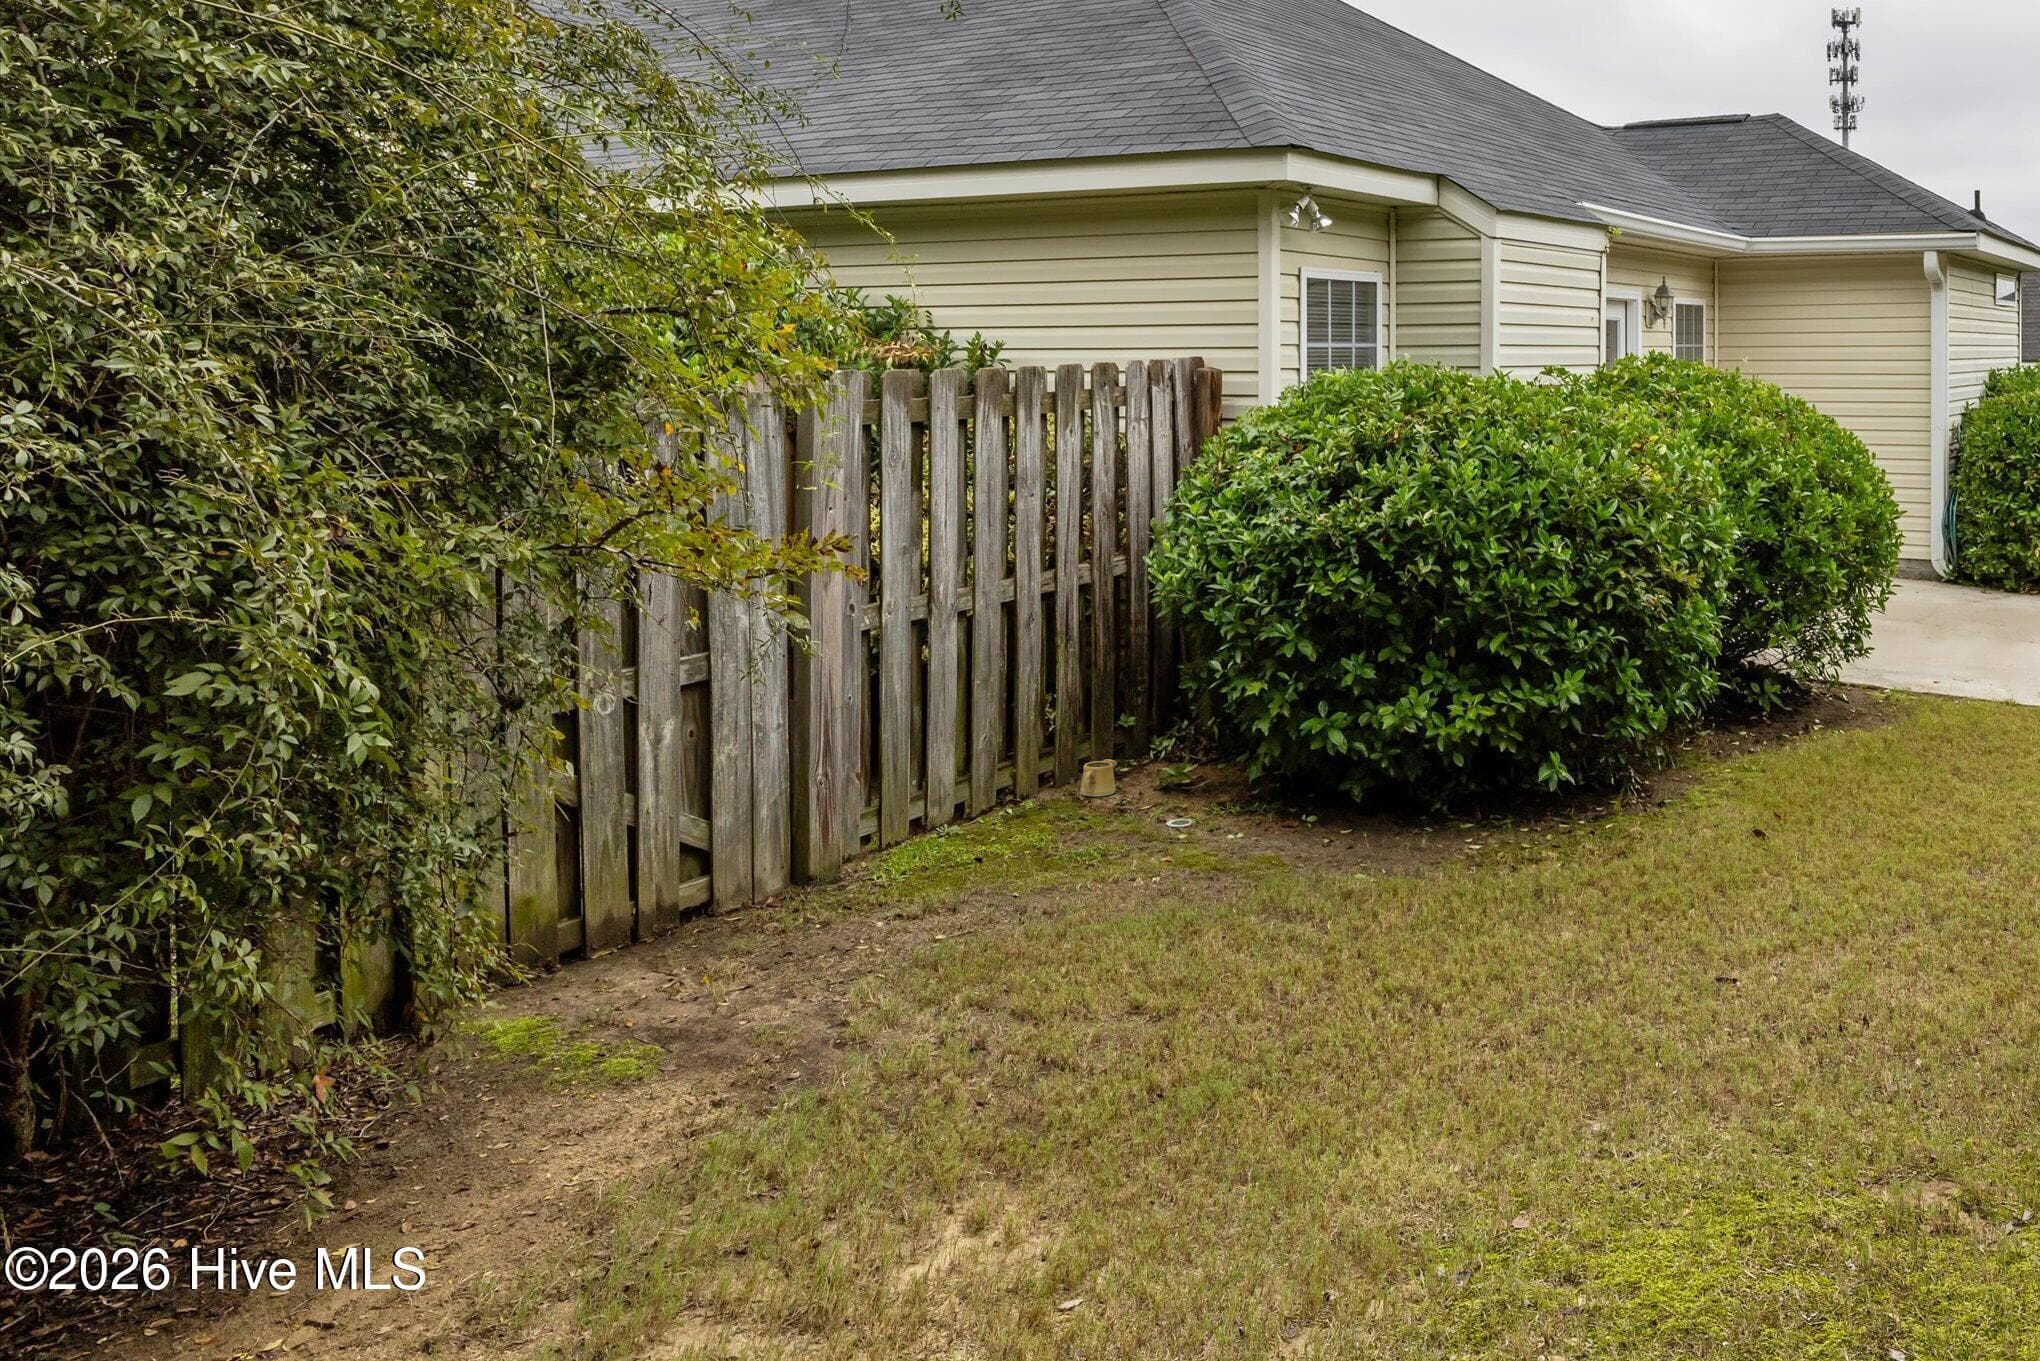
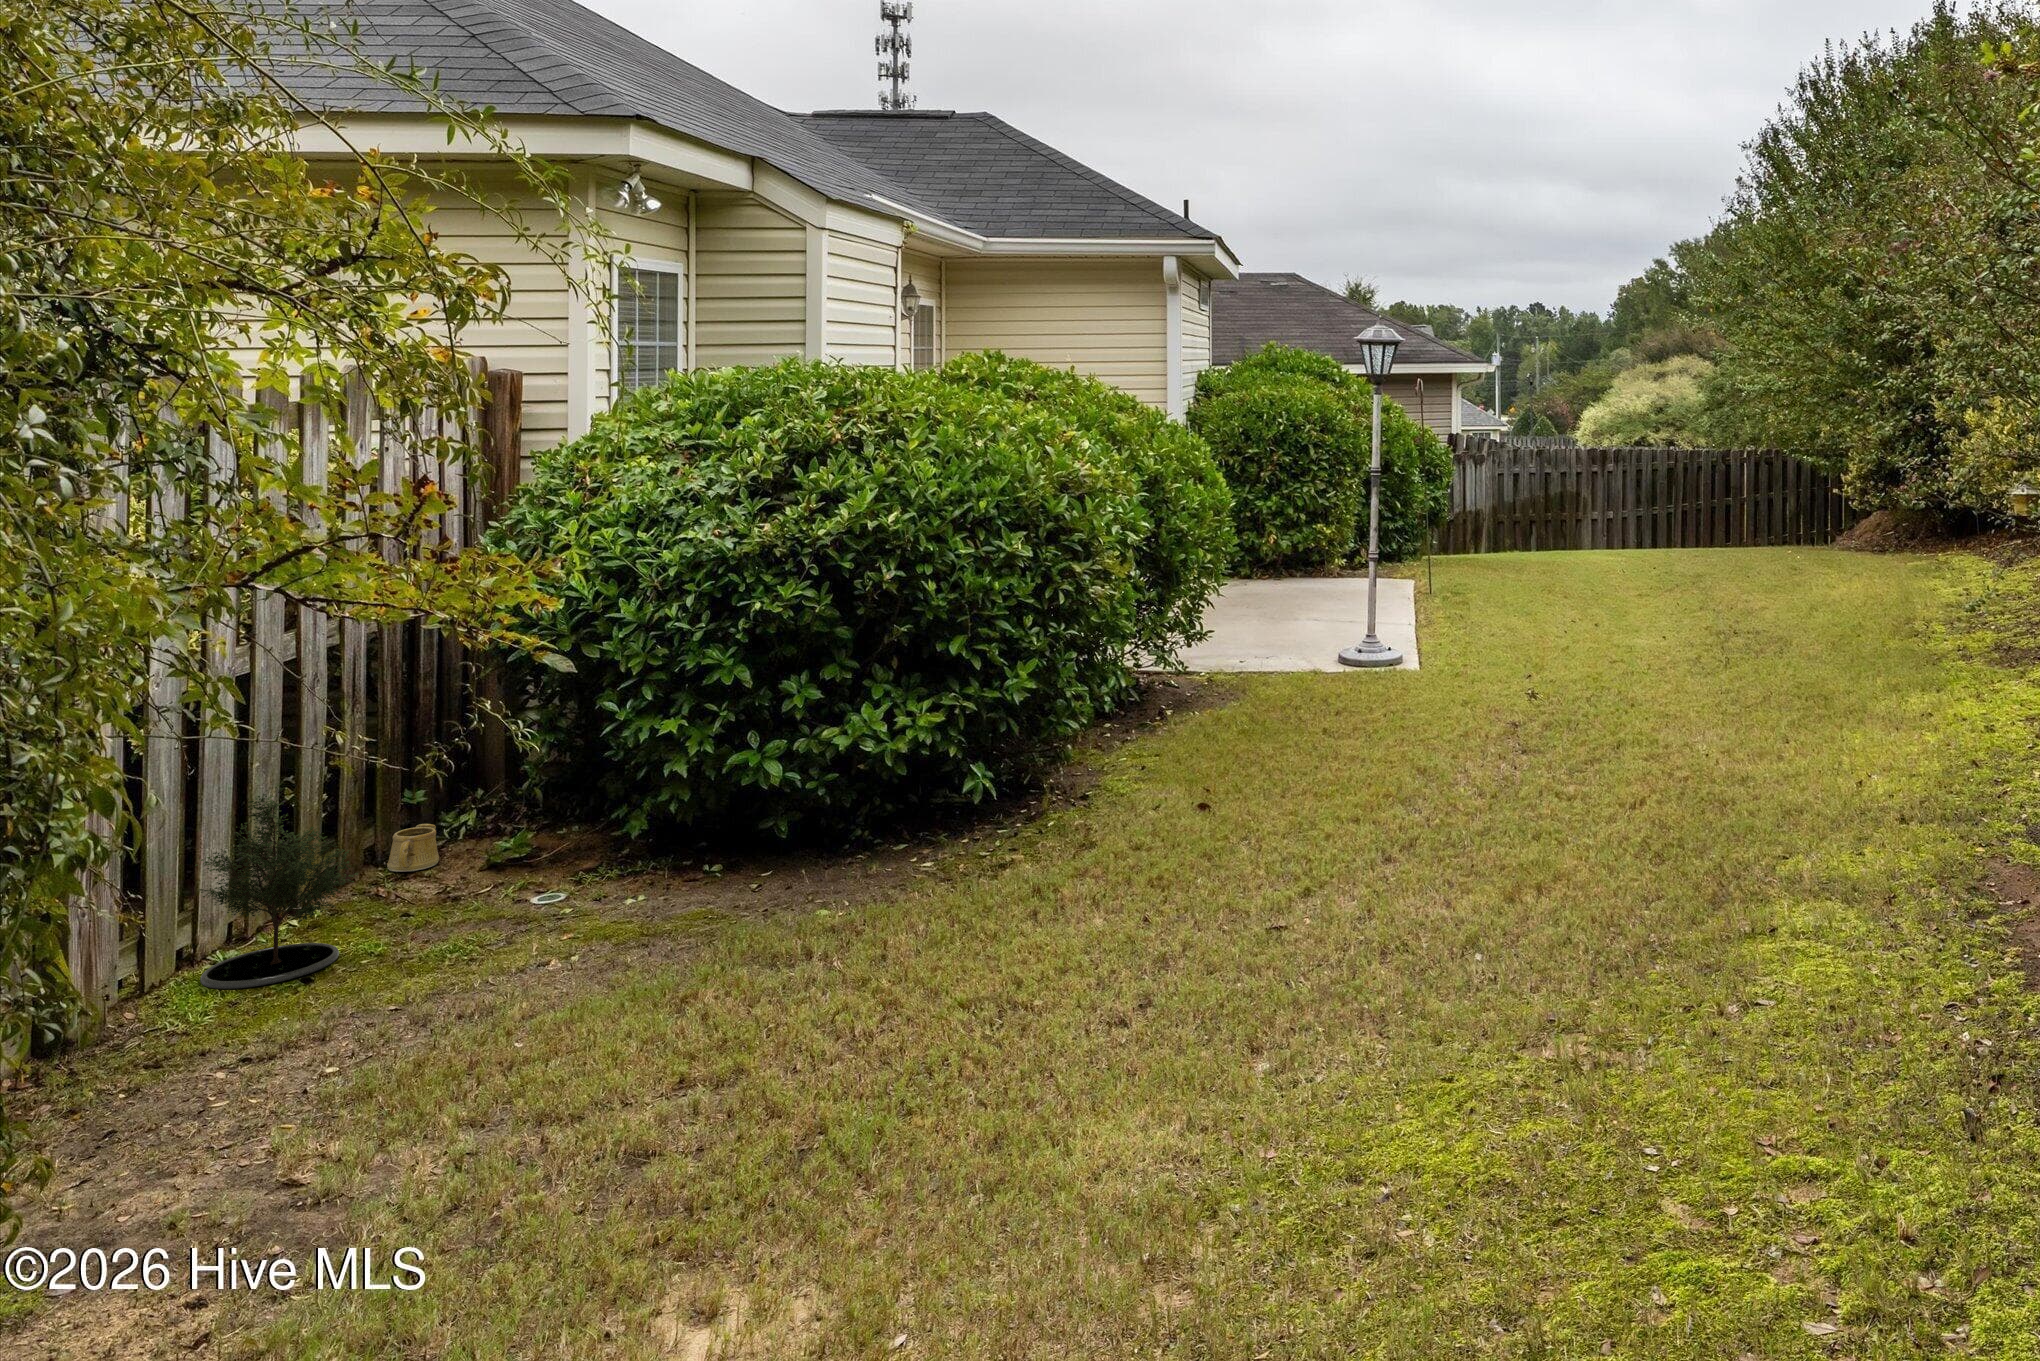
potted tree: none [920,703,1023,862] -> present [195,783,358,989]

